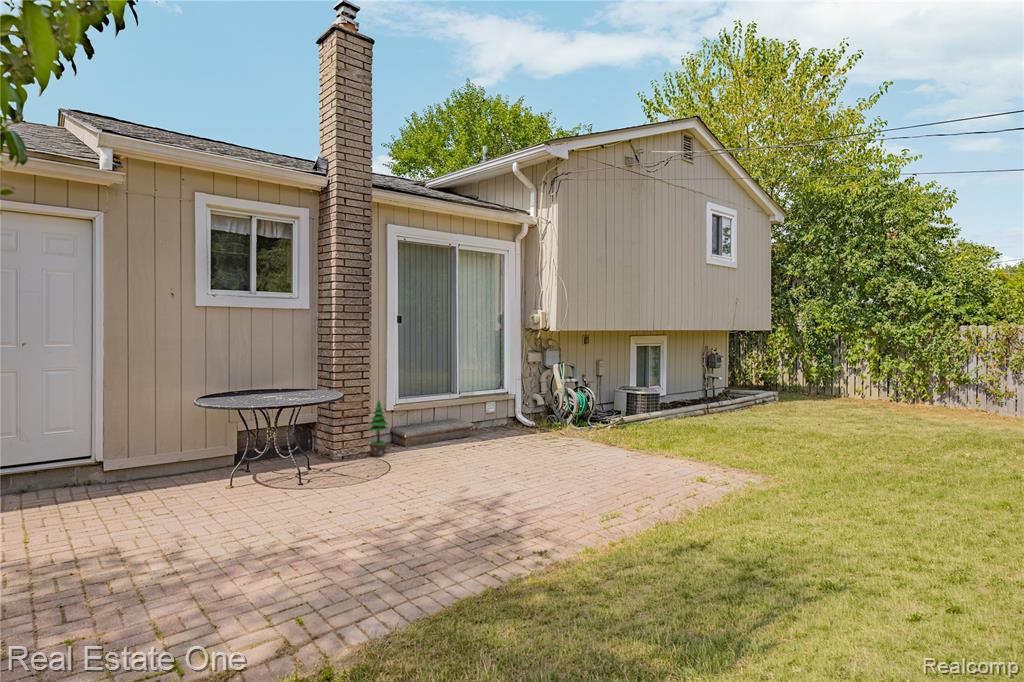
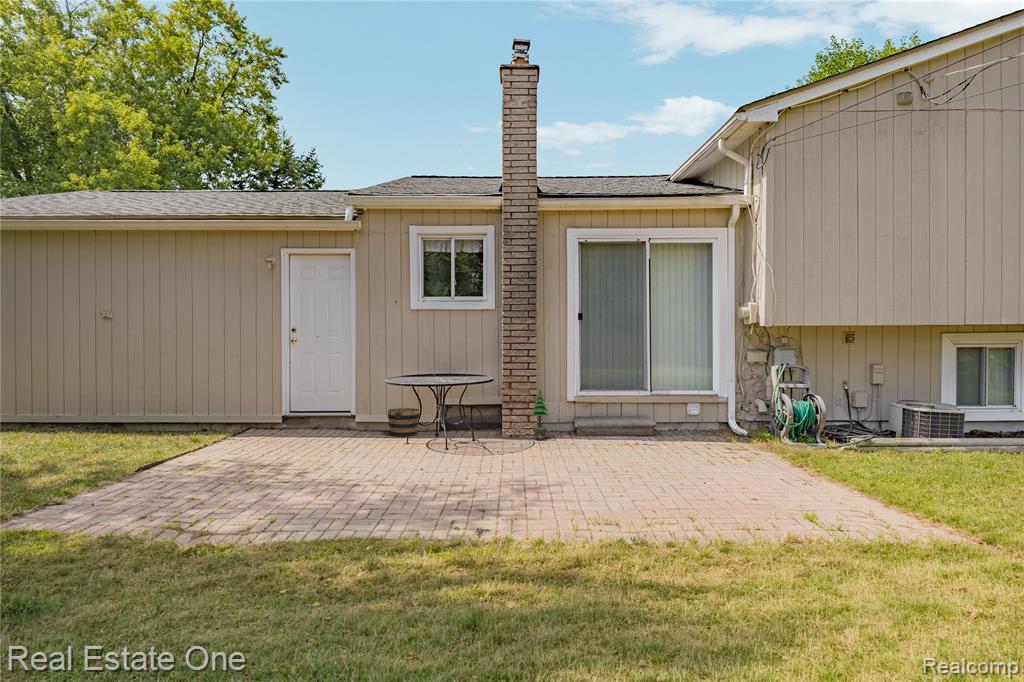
bucket: none [170,437,218,479] -> present [388,408,420,437]

